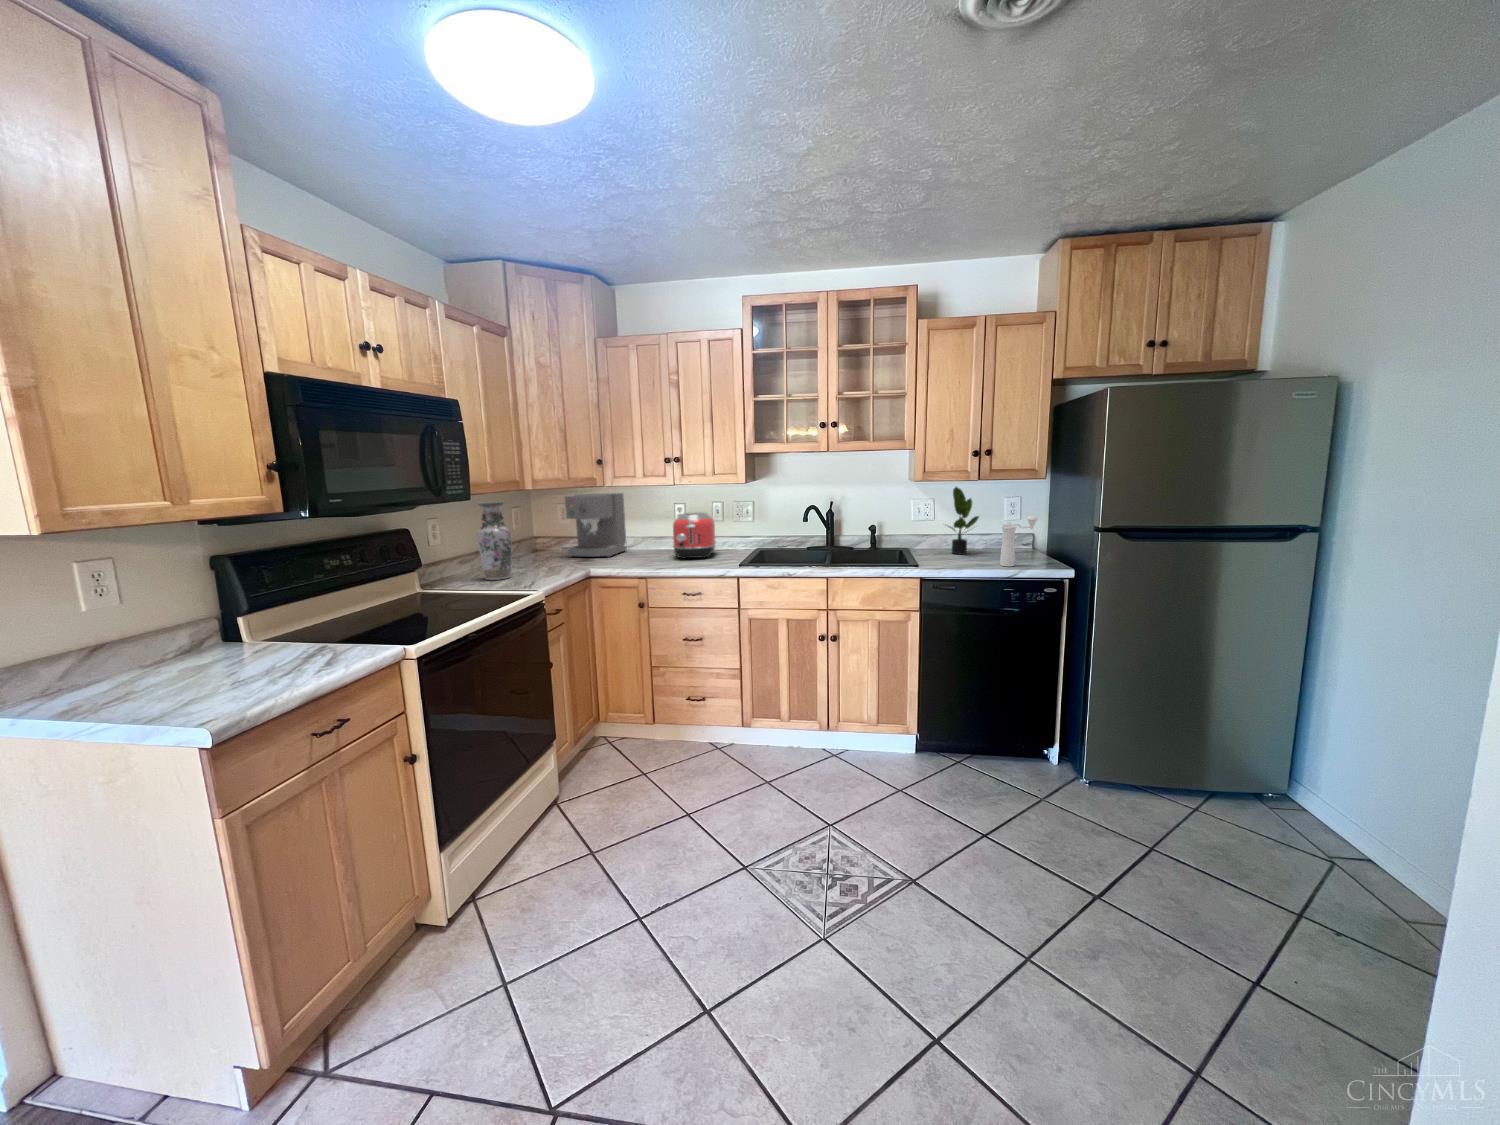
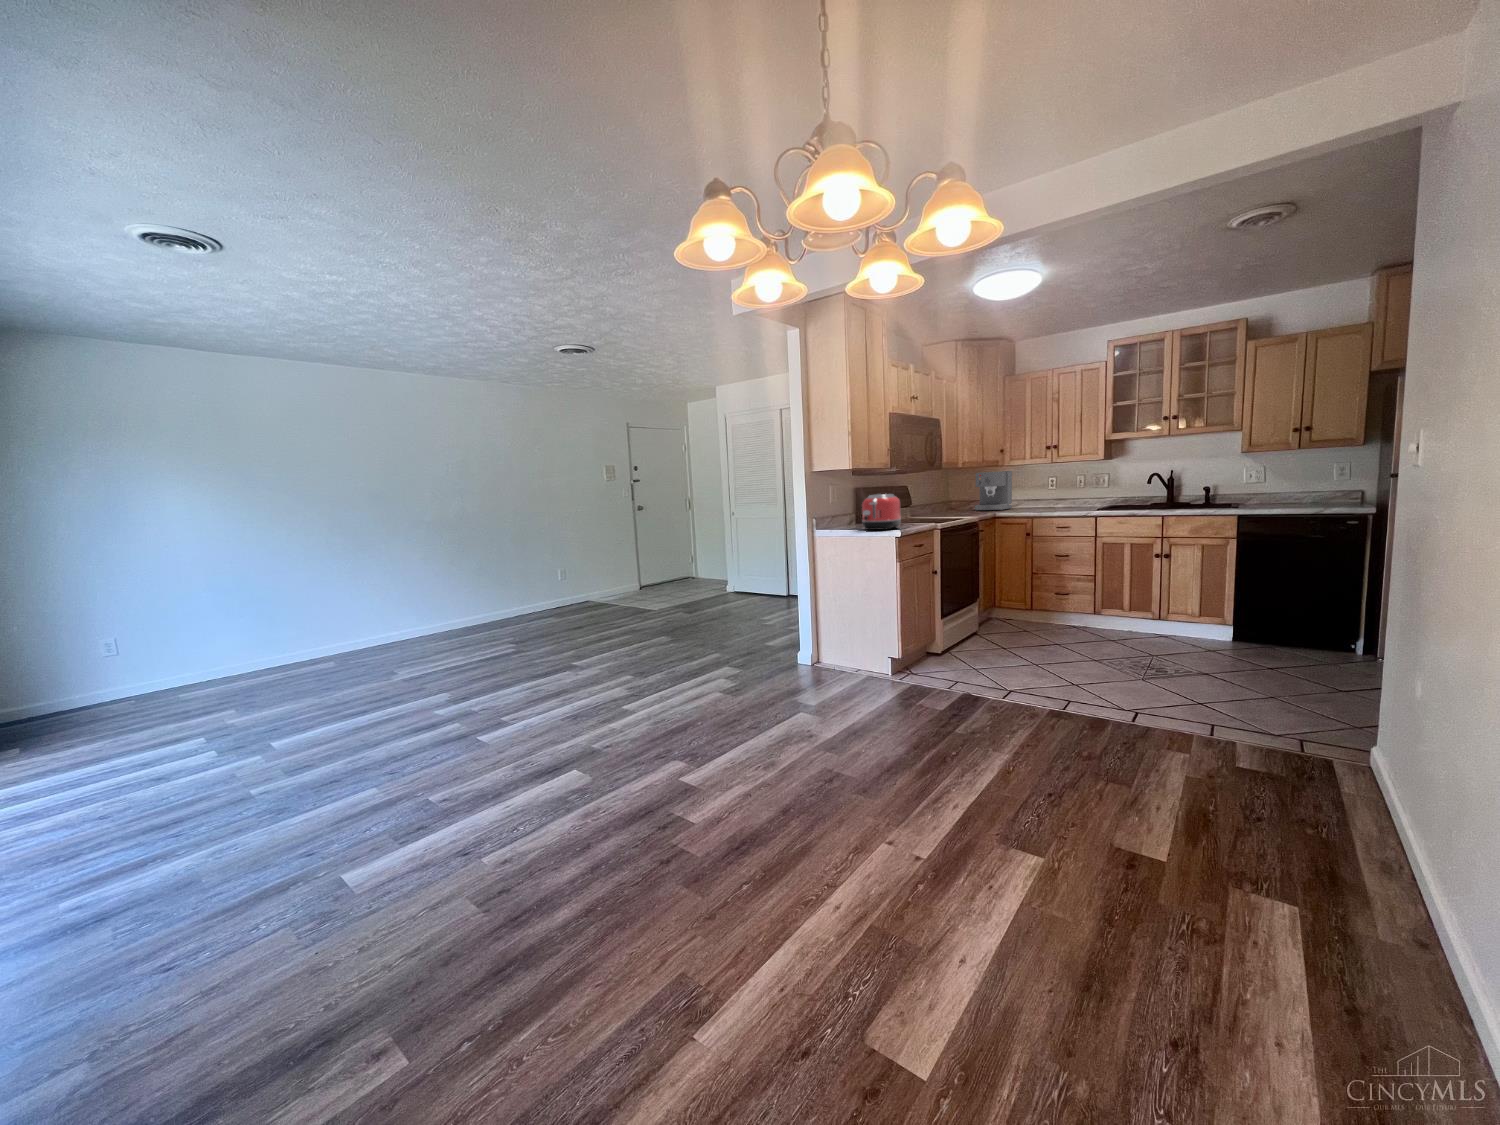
potted plant: present [949,487,979,554] -> none [1270,454,1305,505]
vase: present [477,502,512,580] -> none [936,474,954,516]
toaster: present [673,512,716,559] -> present [862,494,901,530]
pepper mill: present [1000,516,1038,567] -> none [1310,471,1347,507]

